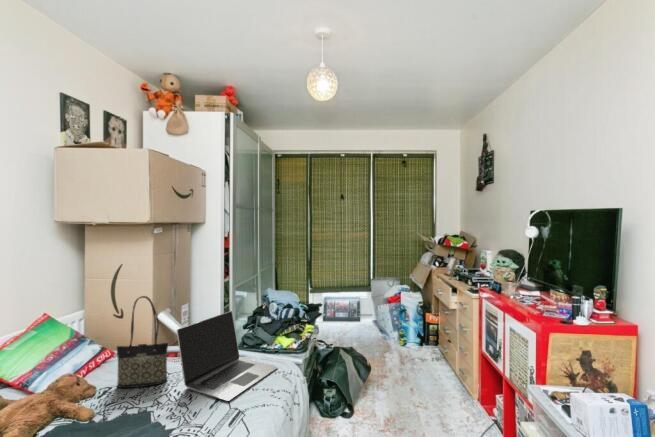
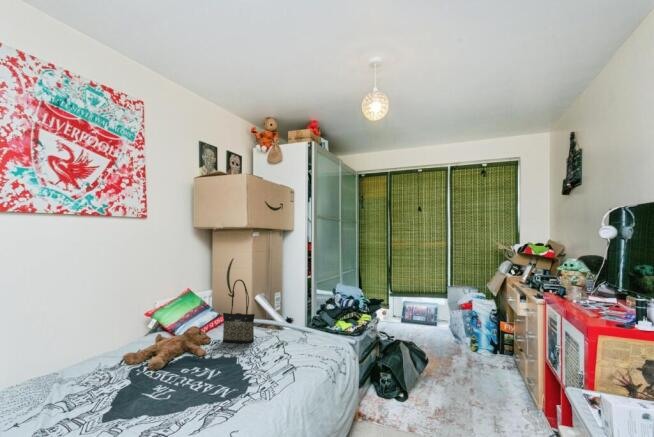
laptop: present [177,311,277,401] -> none [259,297,332,359]

